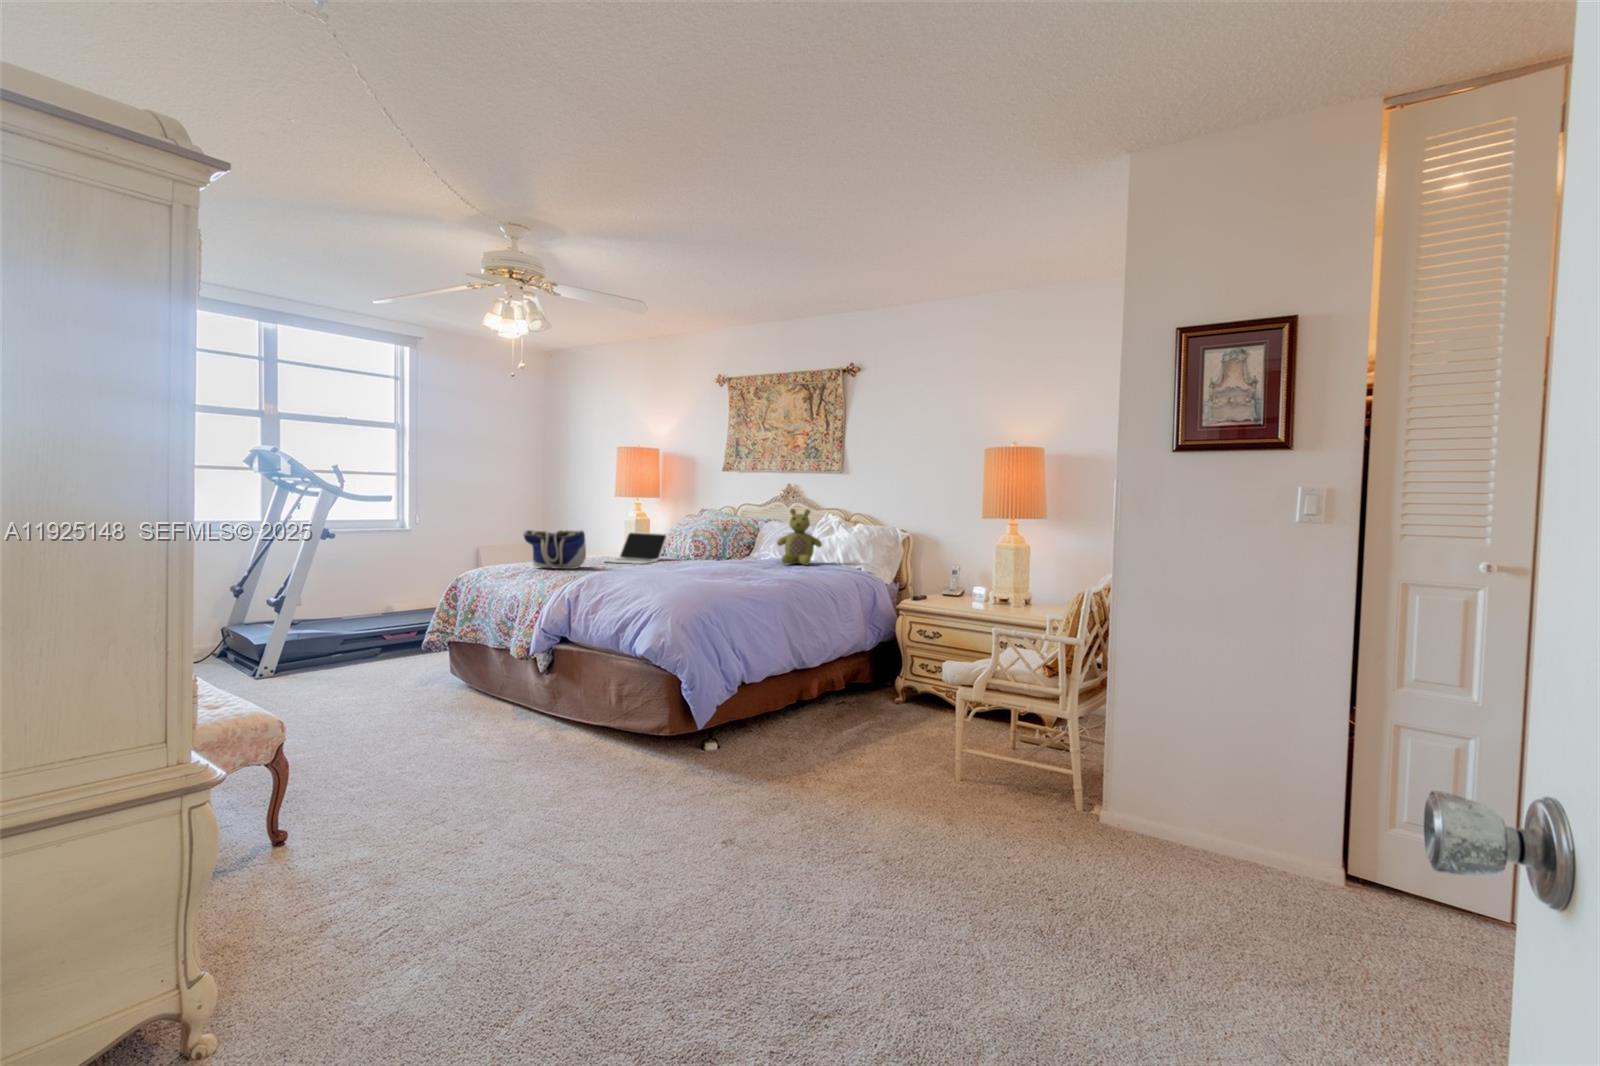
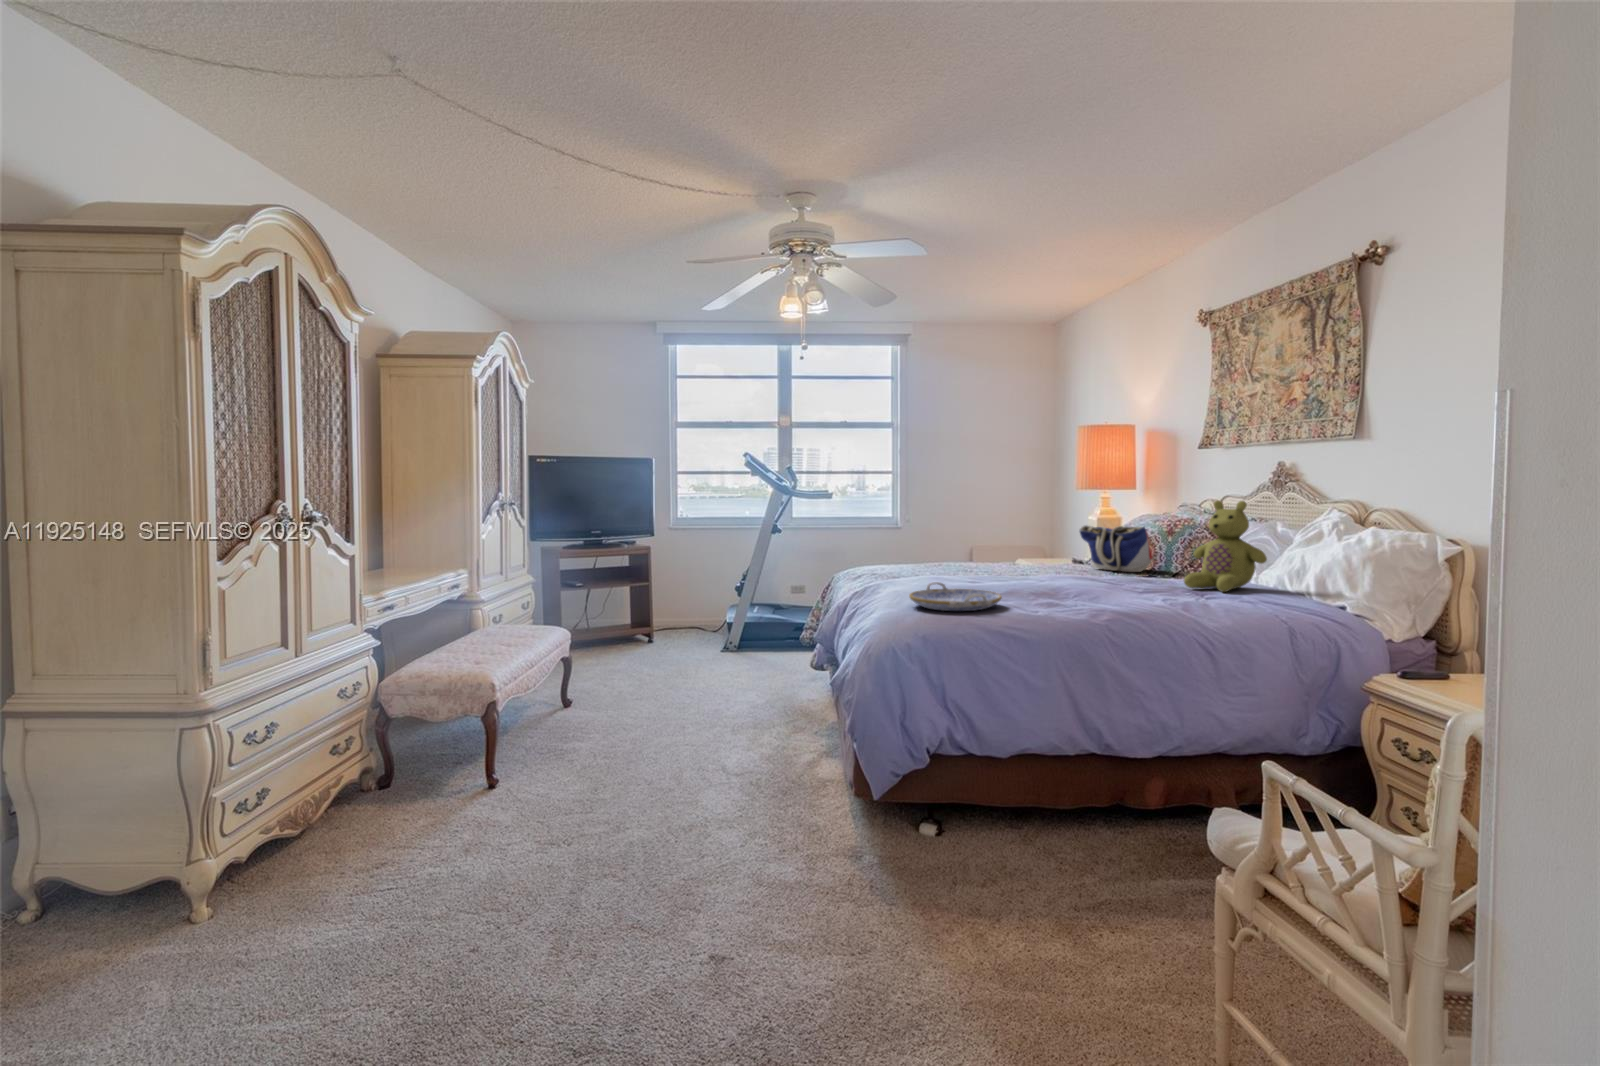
tote bag: present [523,530,586,569] -> present [1079,525,1153,572]
laptop: present [604,532,667,564] -> none [976,533,1064,574]
serving tray: none [672,567,739,586] -> present [909,582,1002,611]

